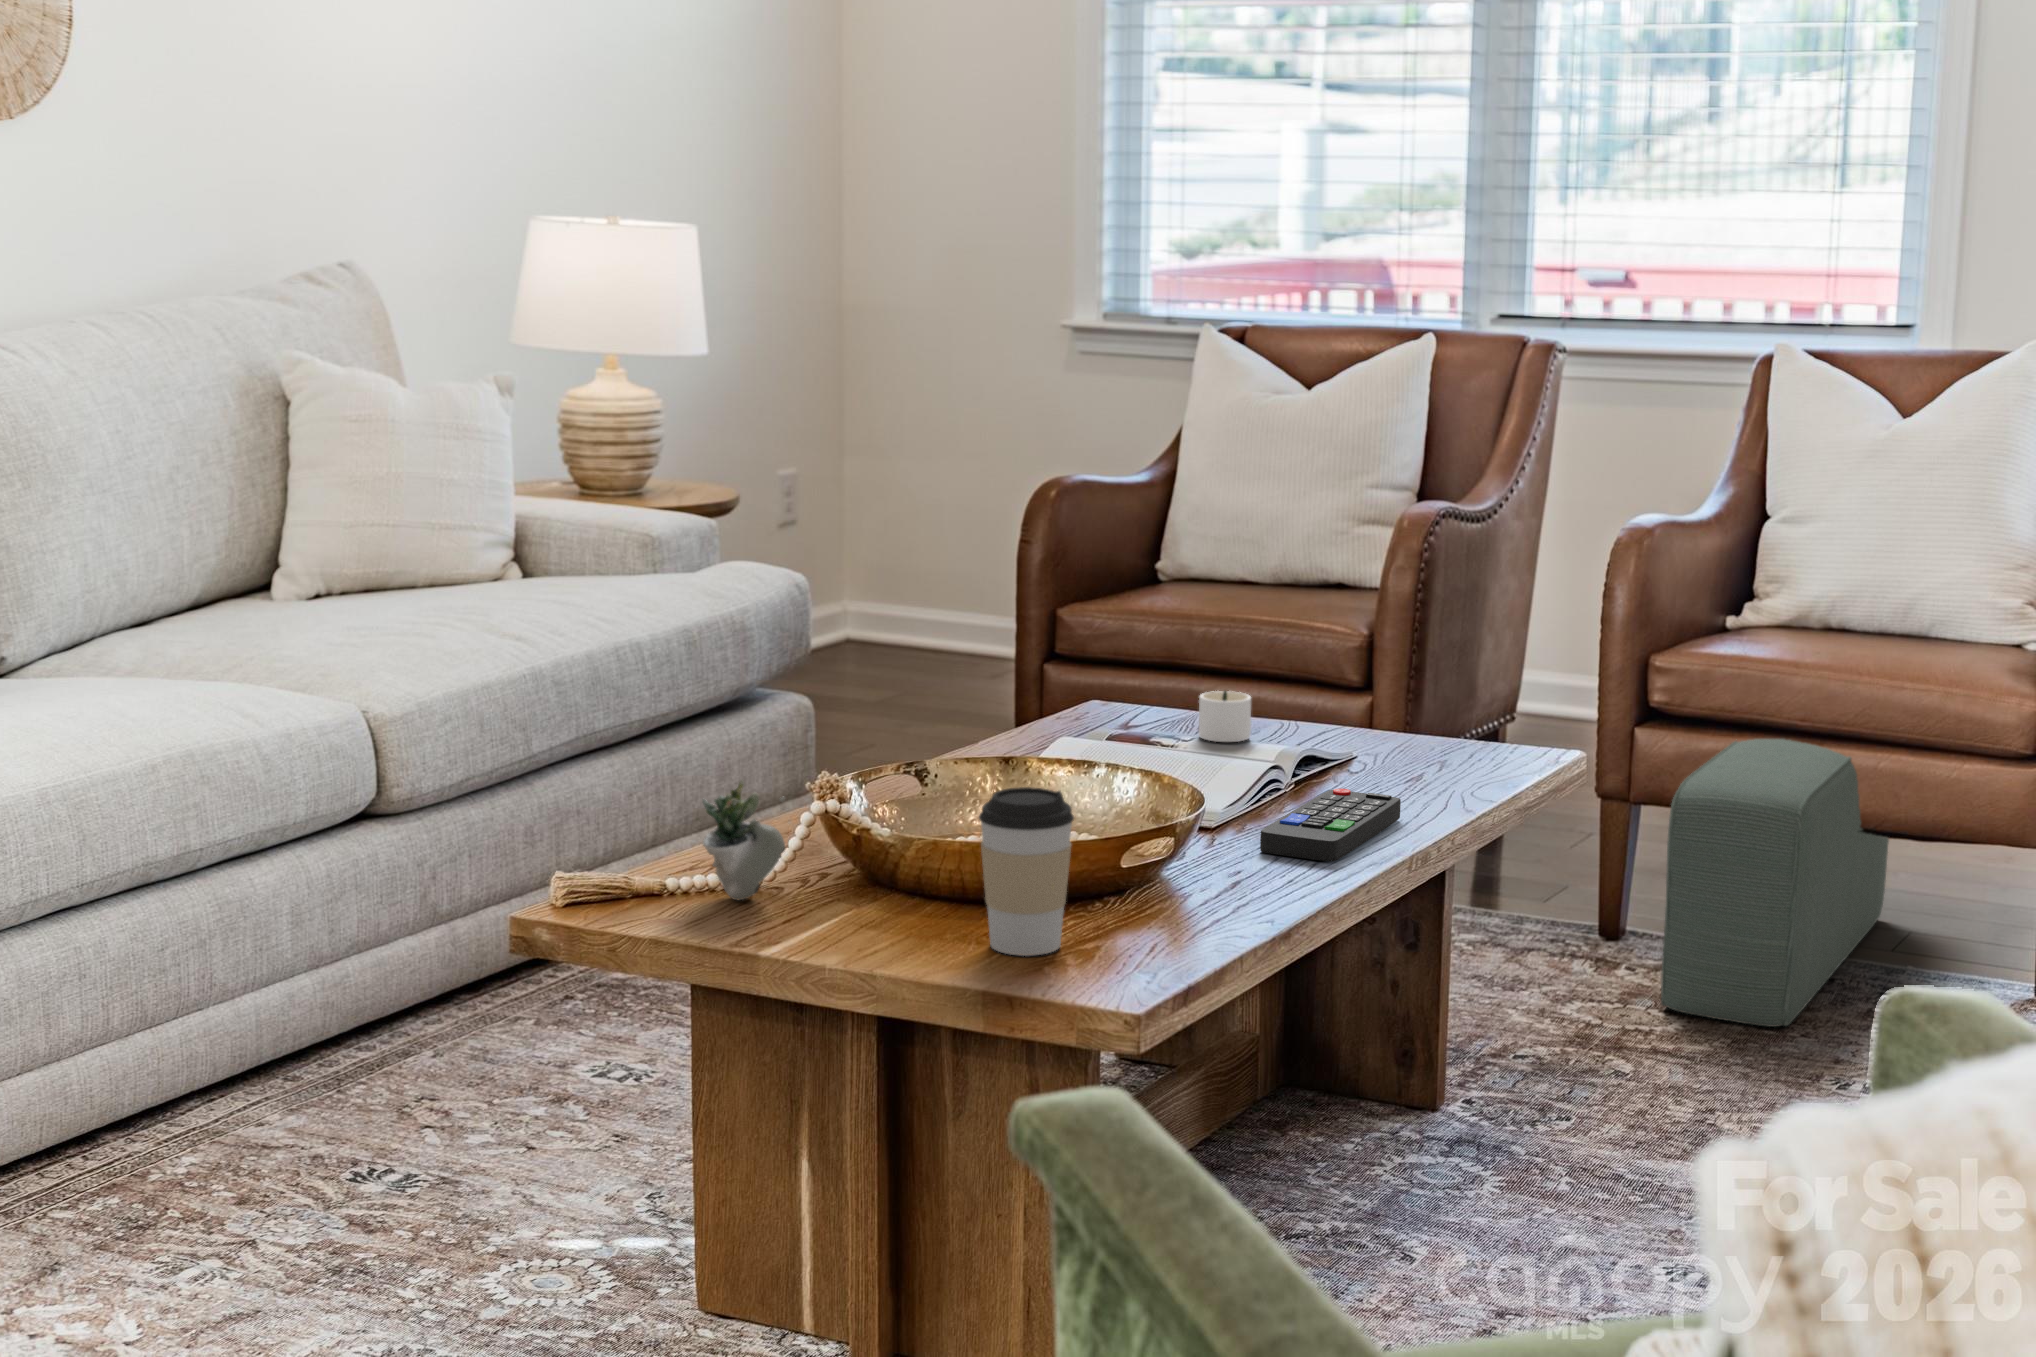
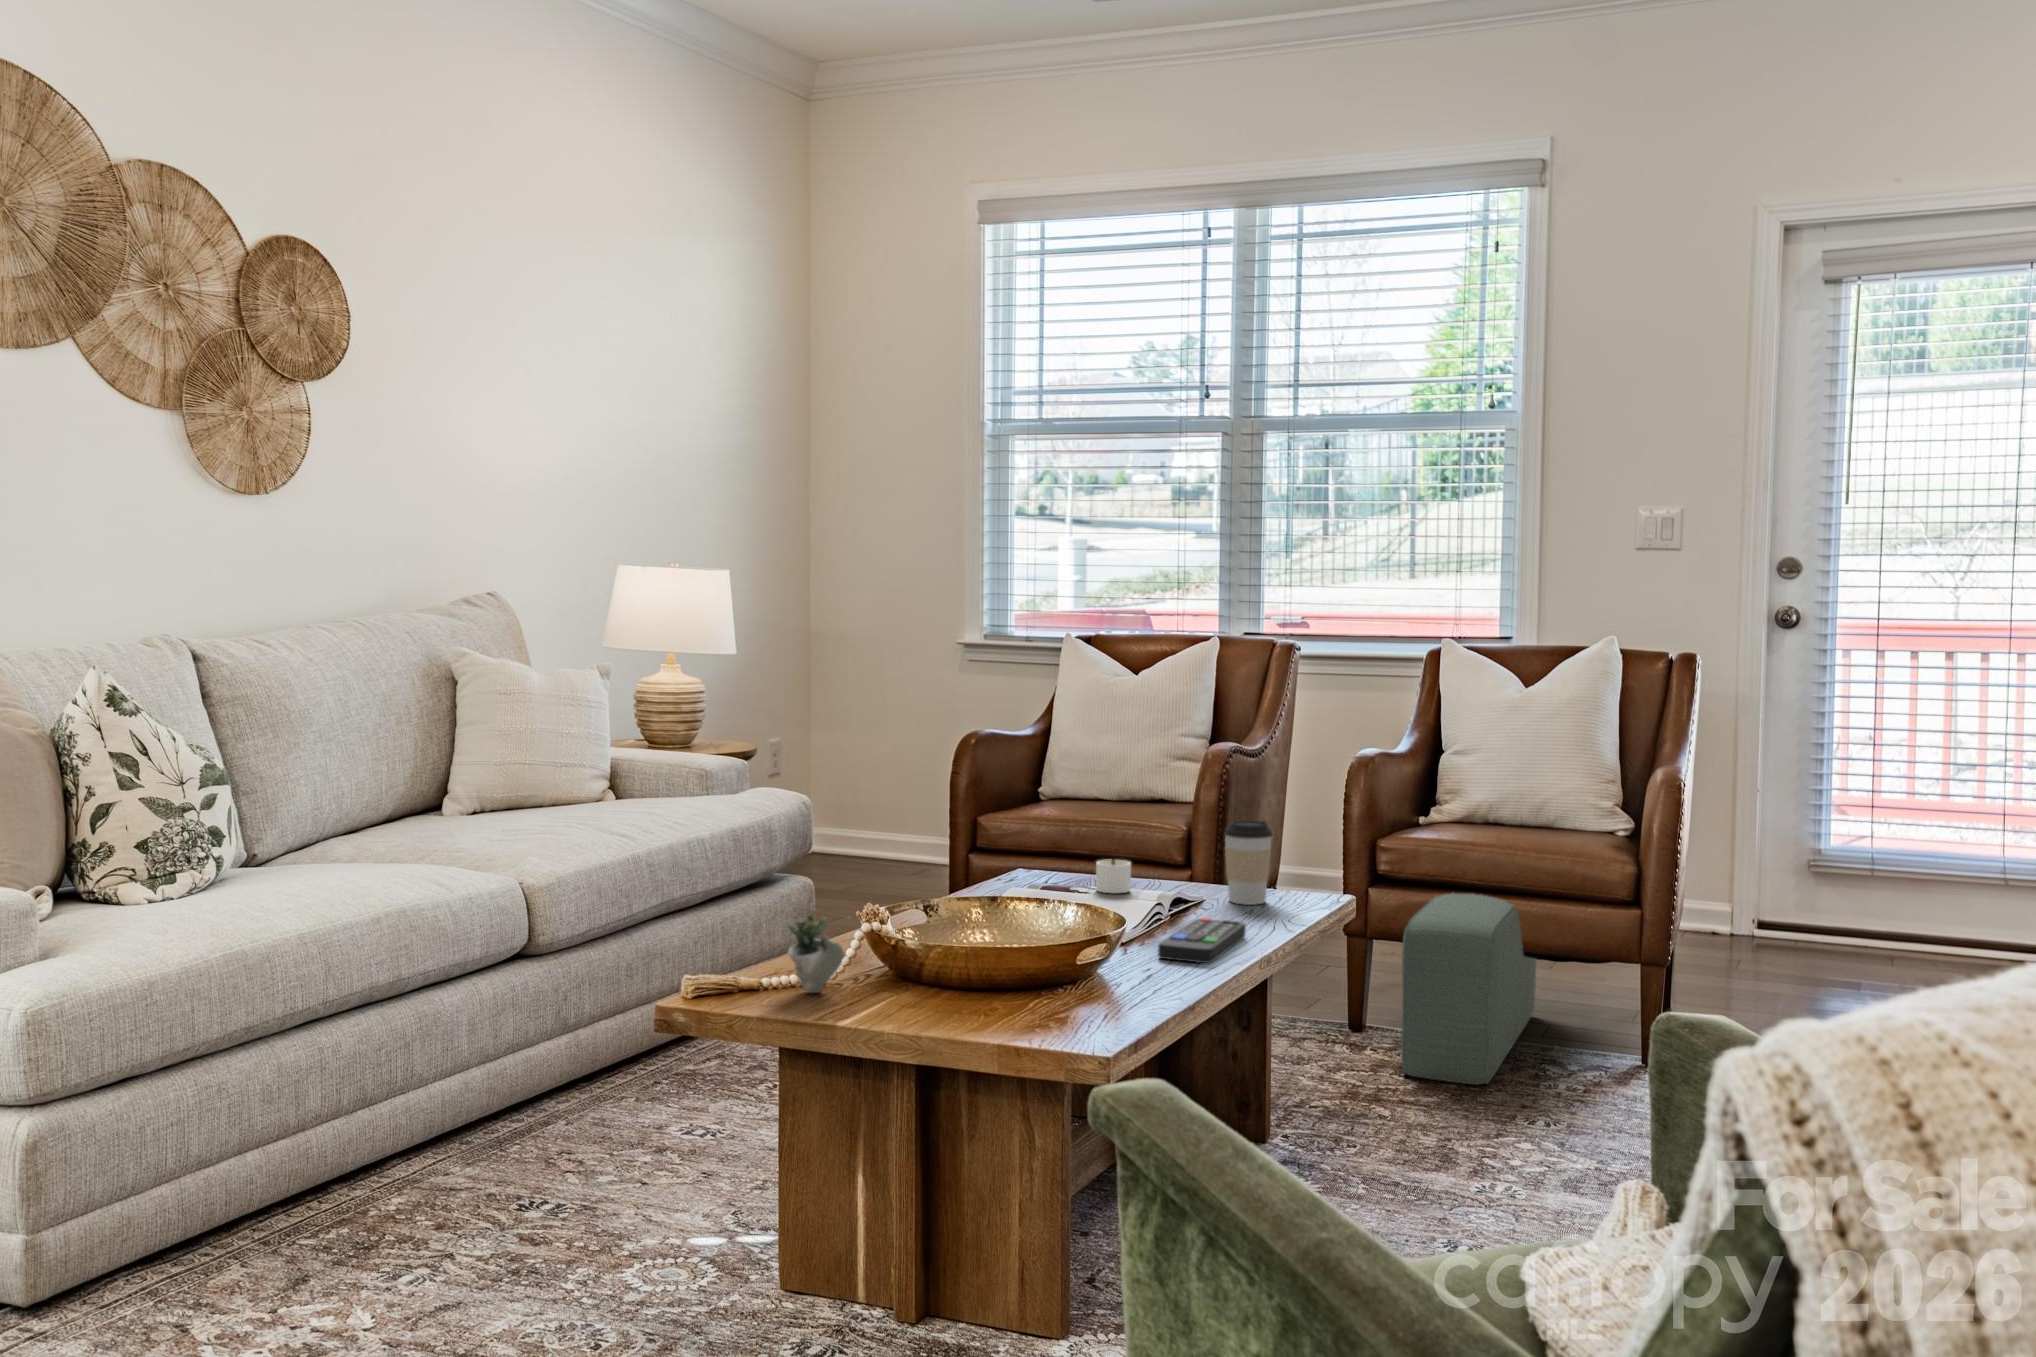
coffee cup: present [979,787,1074,956] -> present [1224,820,1272,905]

